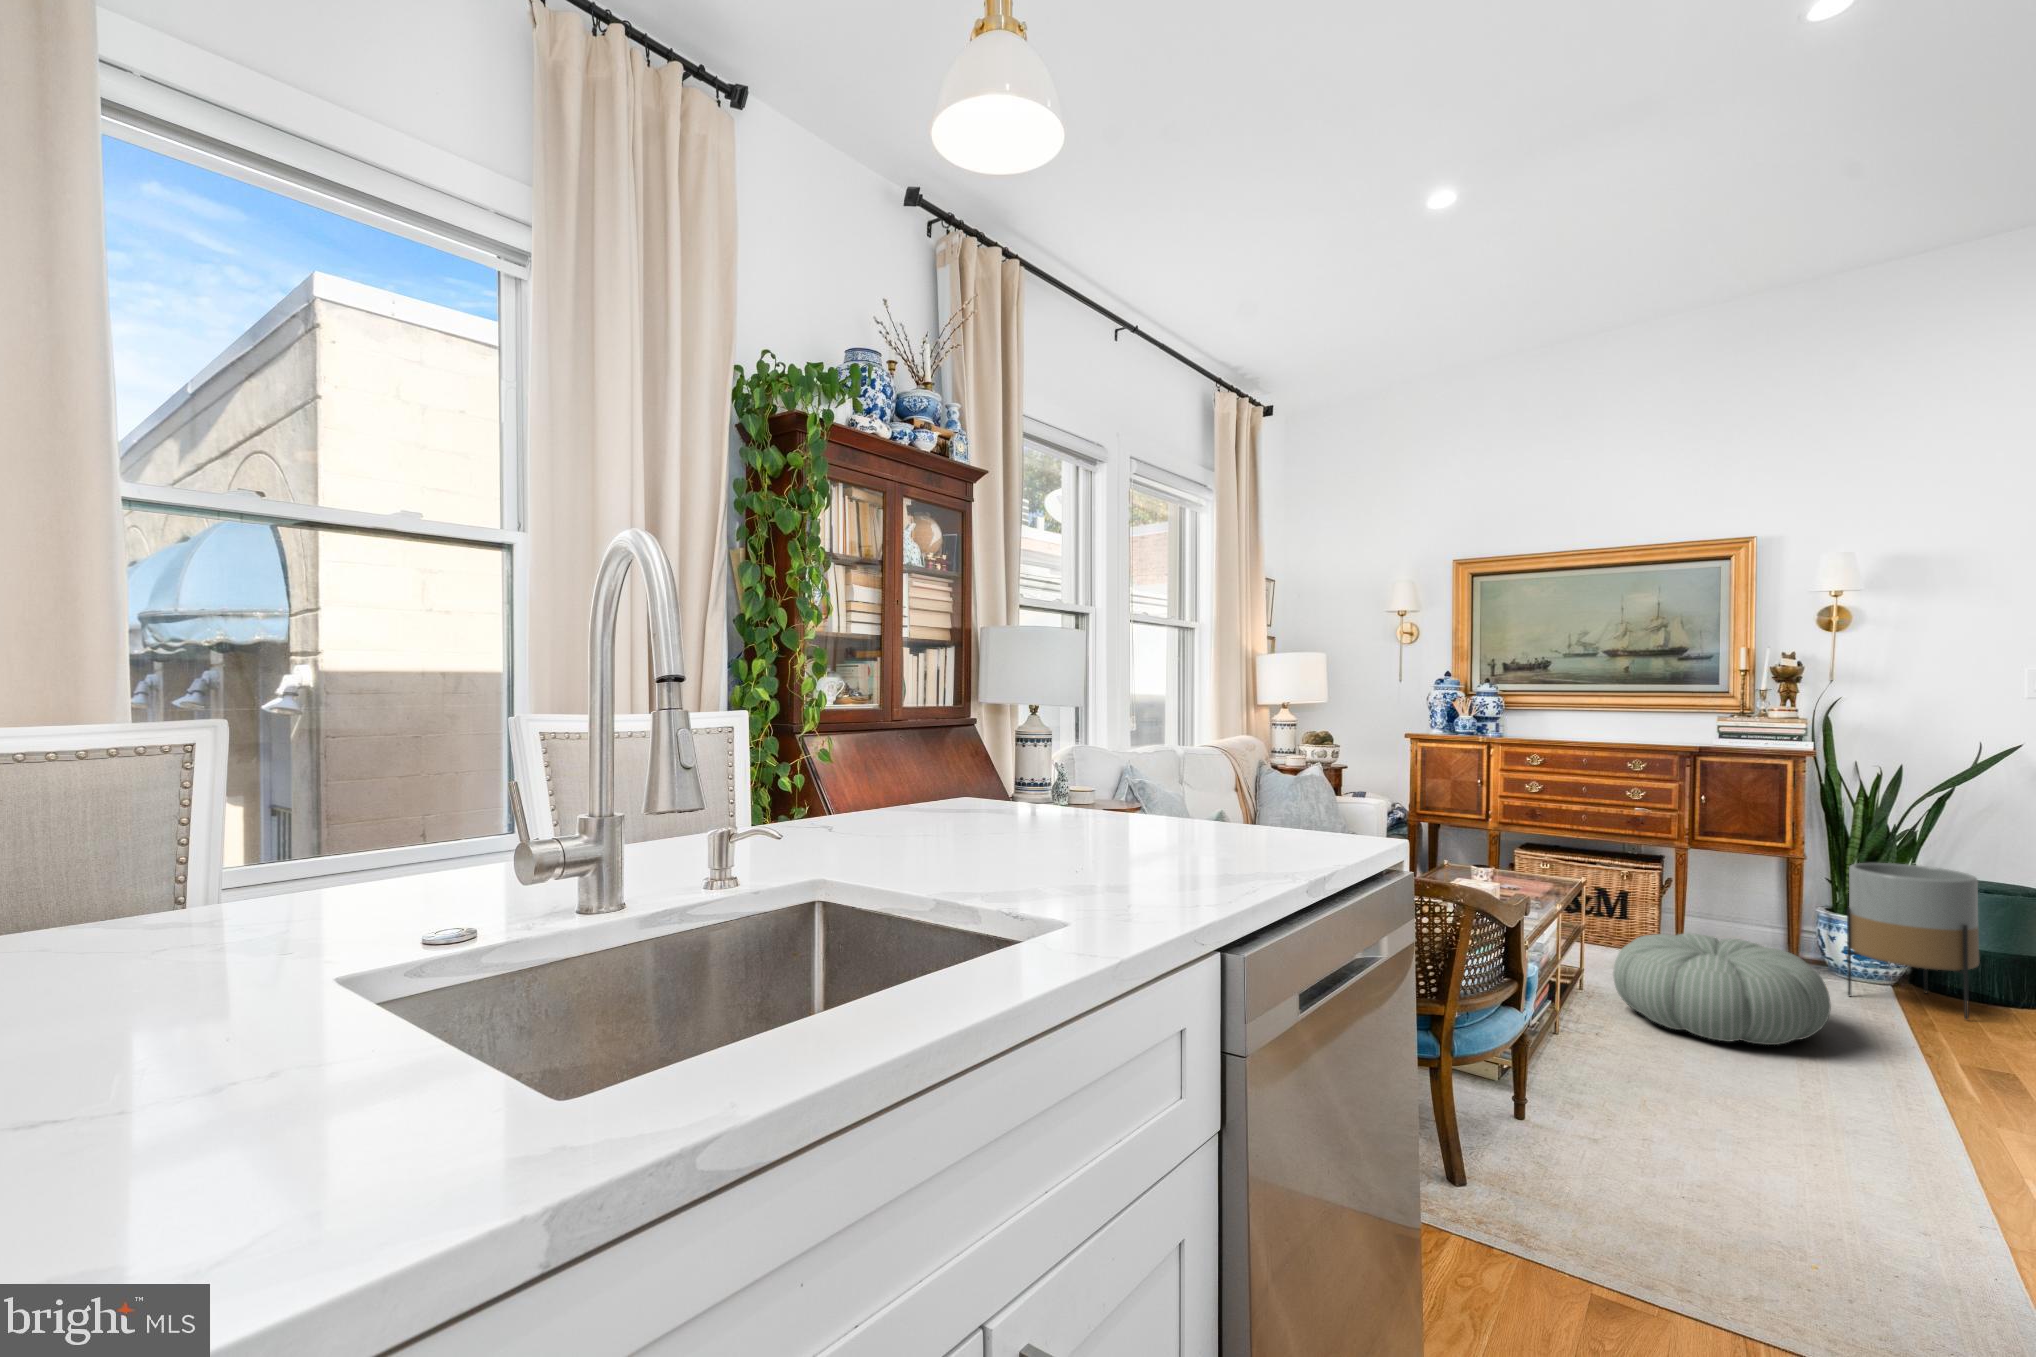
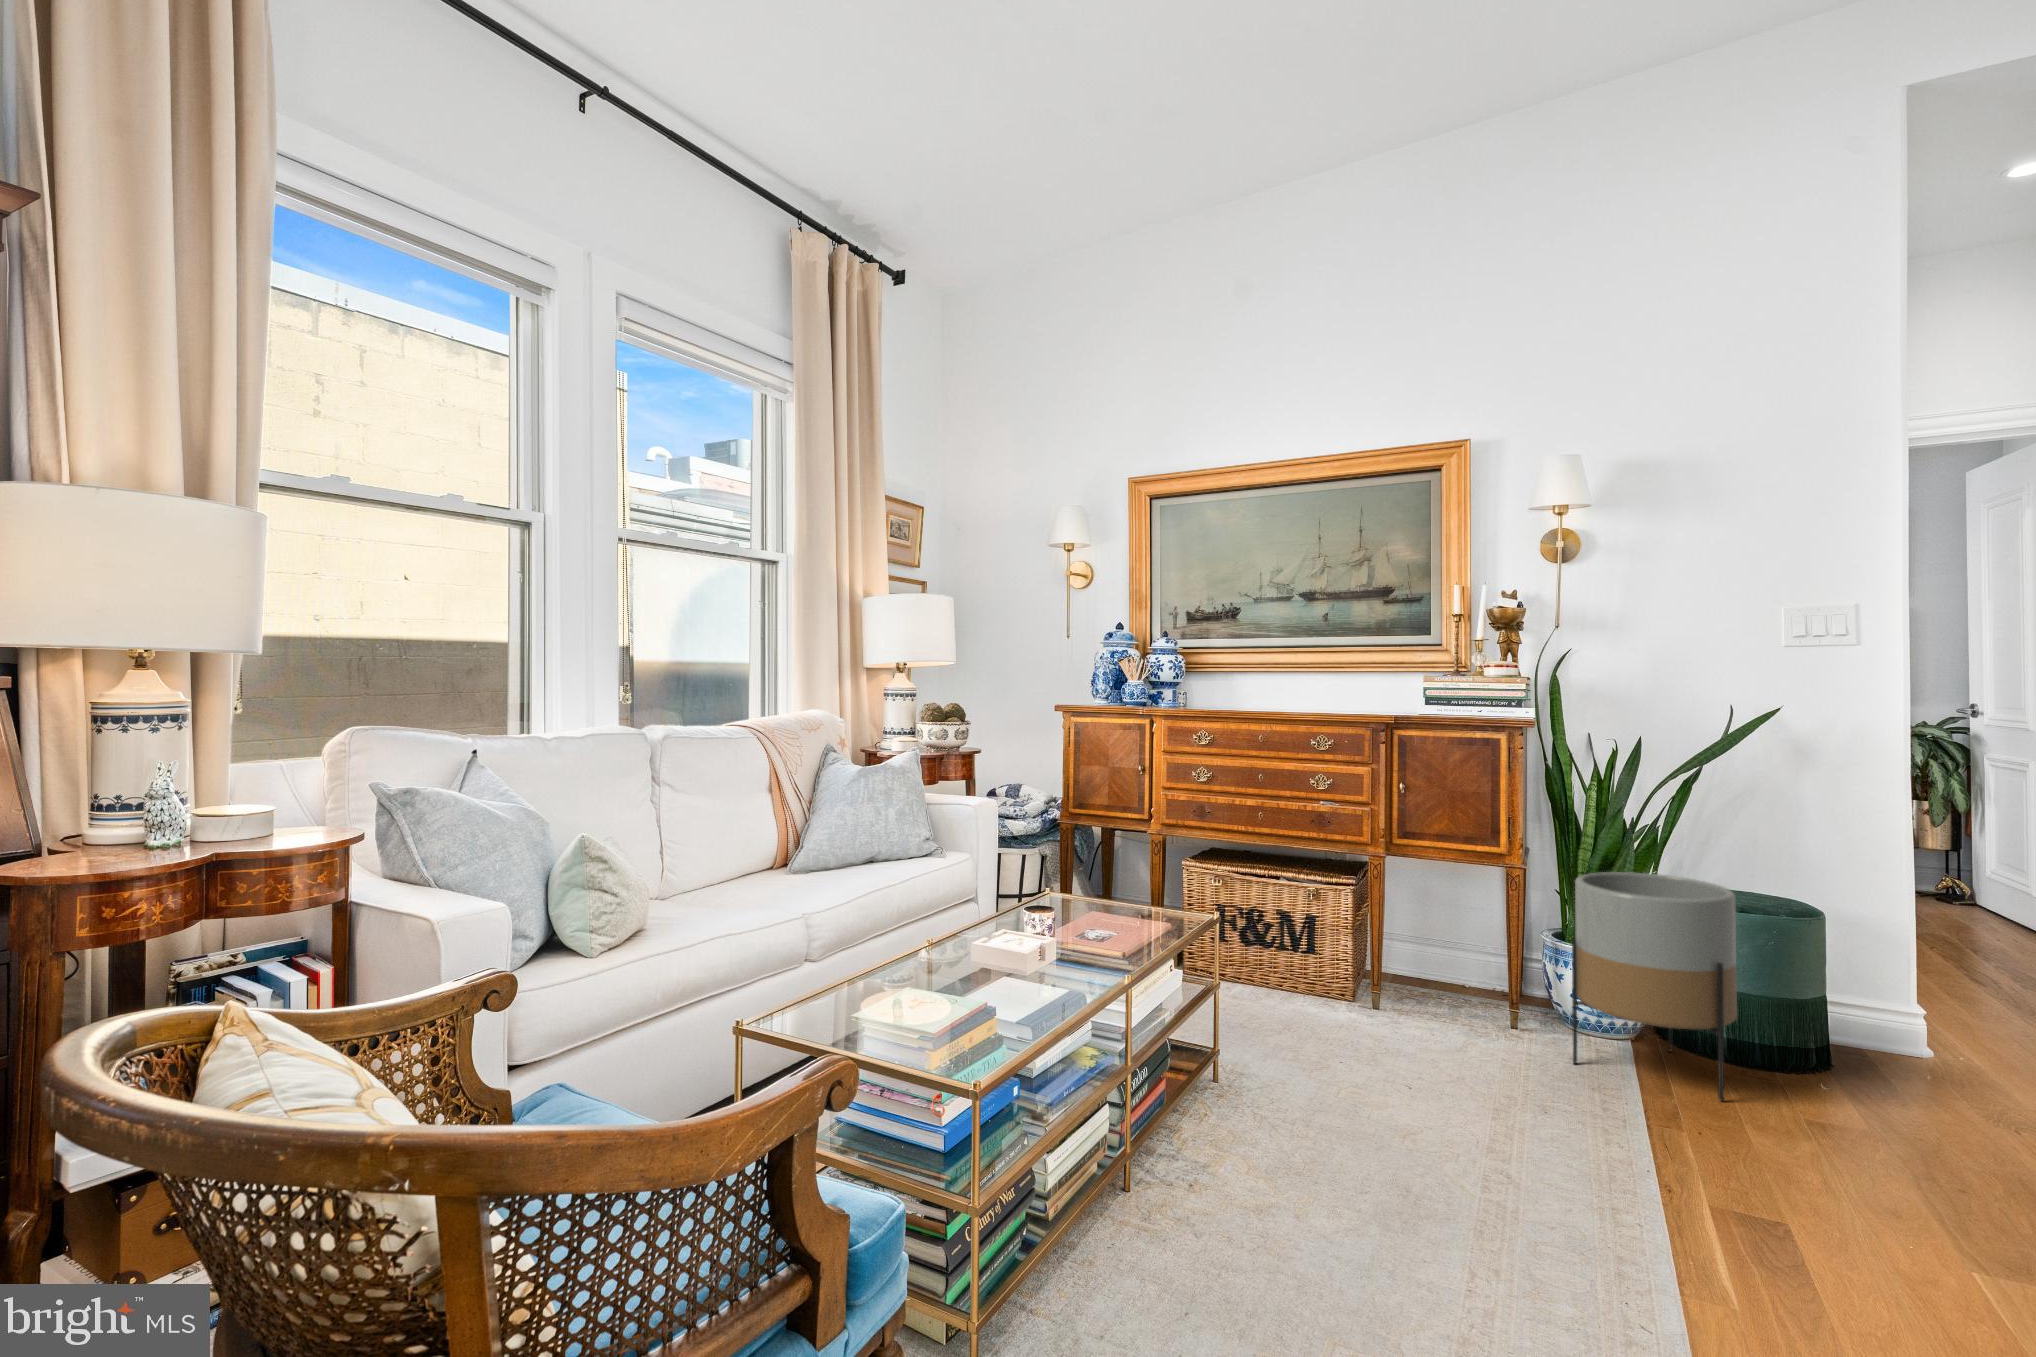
pouf: present [1613,933,1831,1045] -> none [1246,990,1537,1182]

